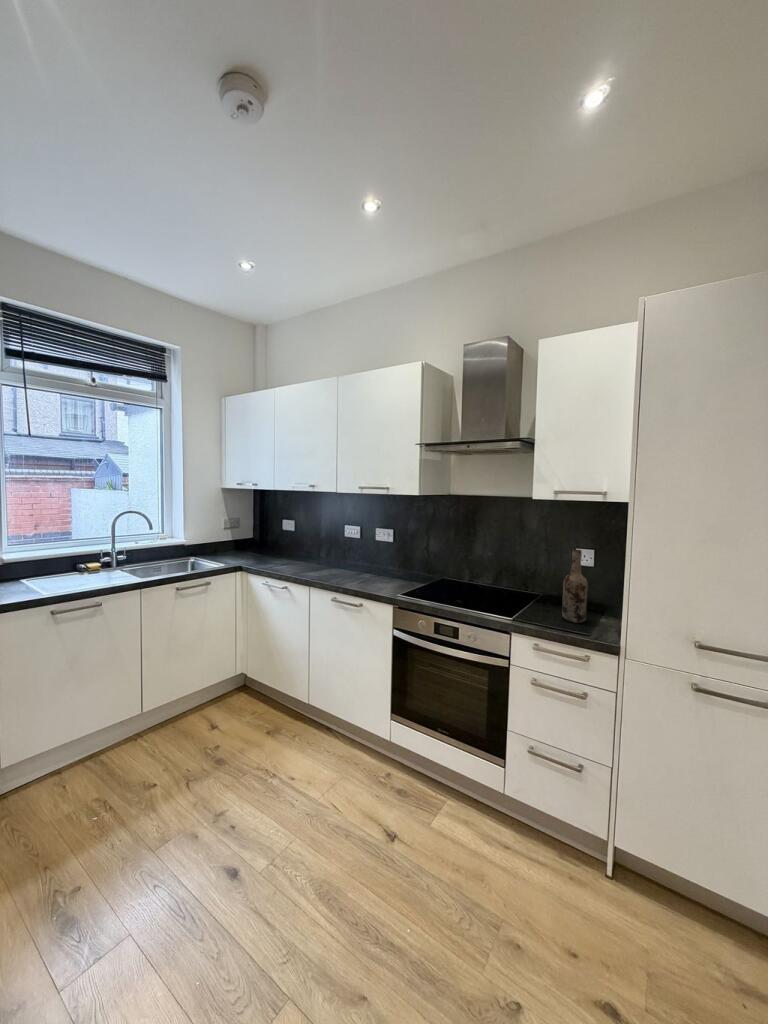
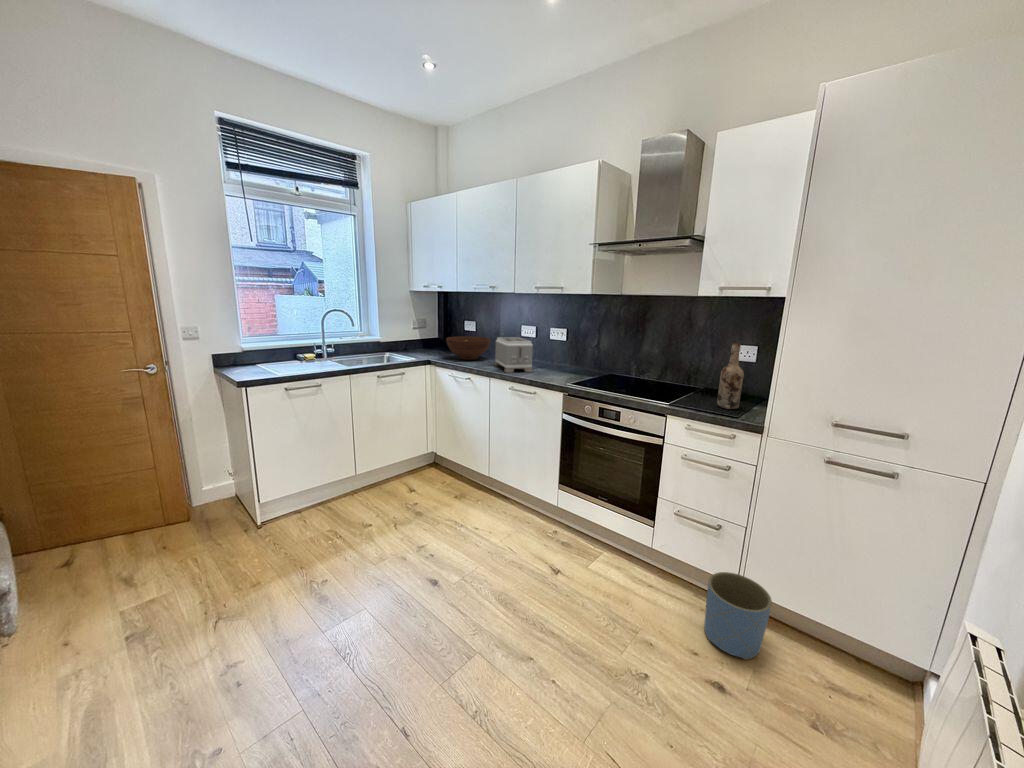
fruit bowl: none [261,538,311,564] -> present [446,336,491,360]
toaster: none [315,540,358,581] -> present [495,337,533,373]
planter: none [578,828,657,957] -> present [704,572,772,660]

